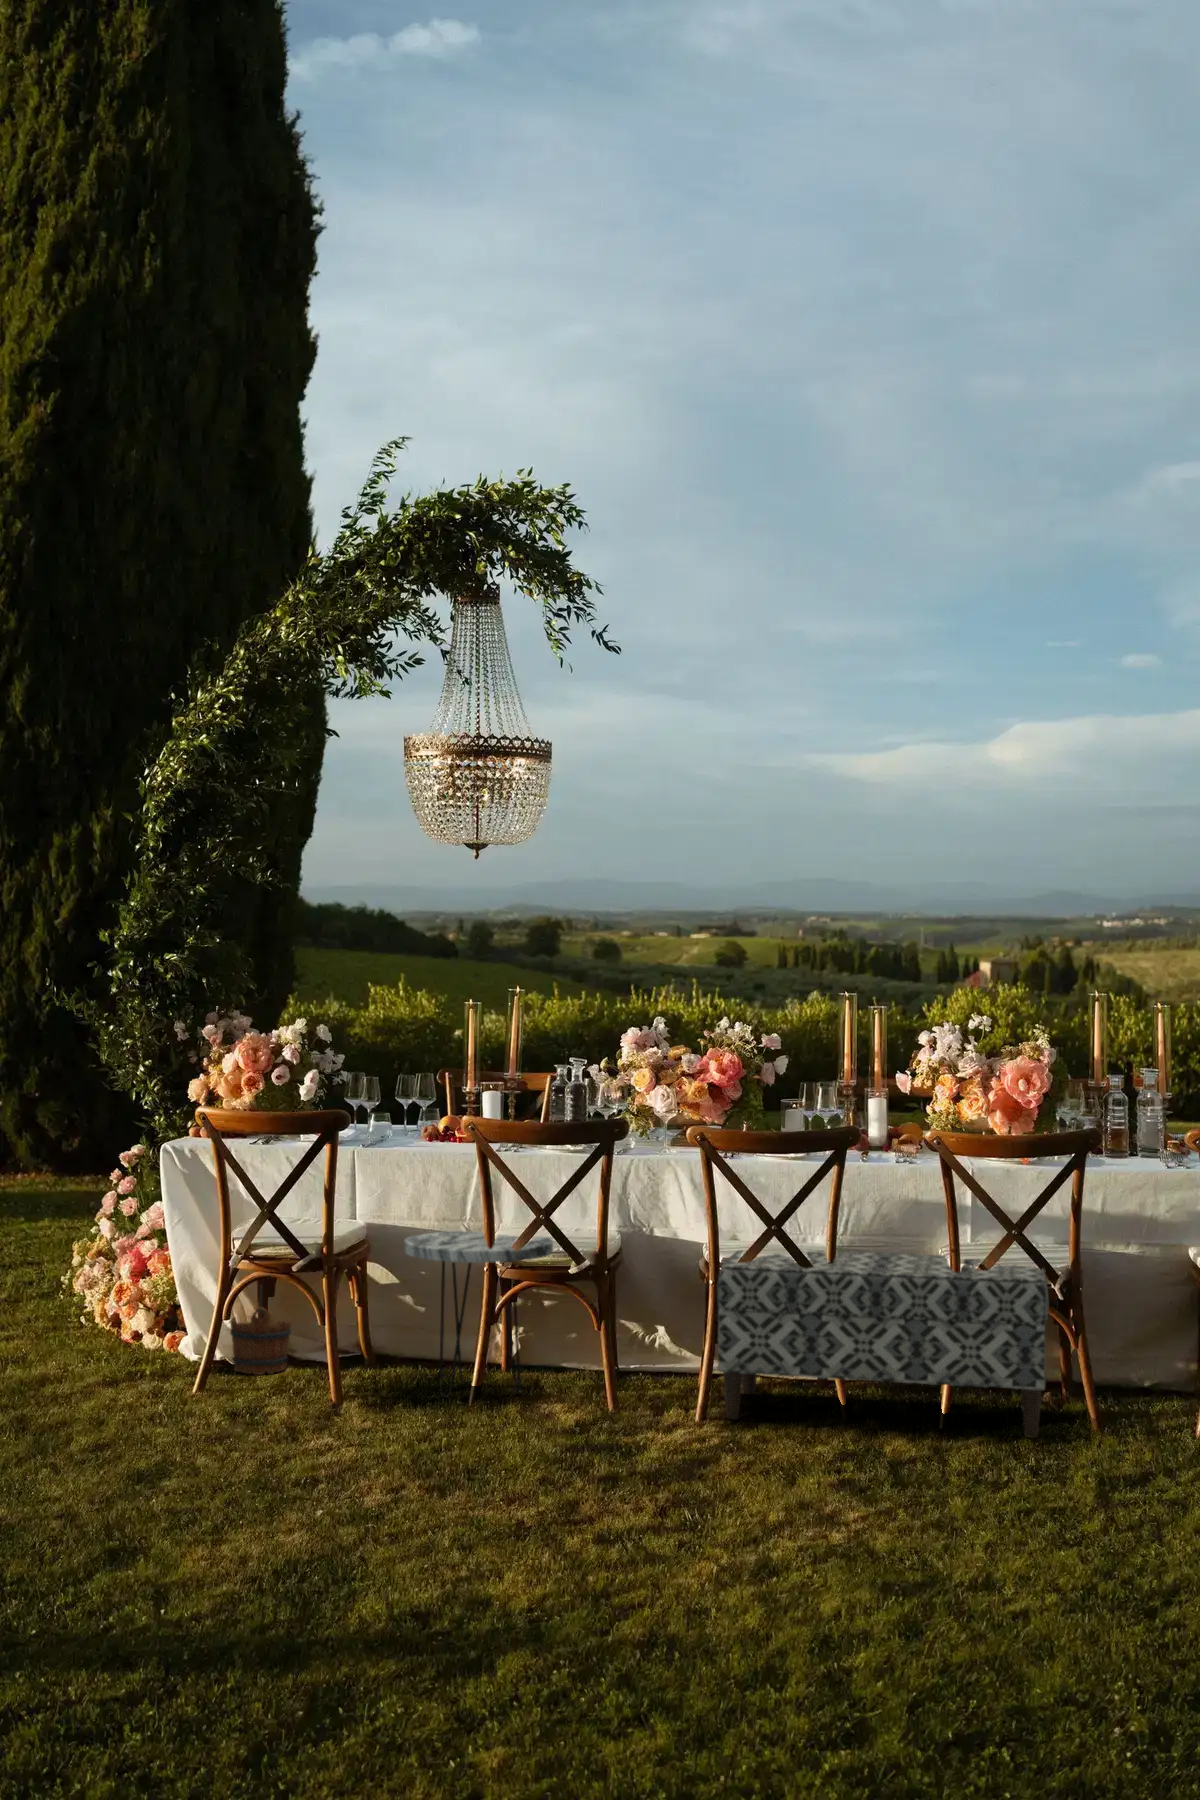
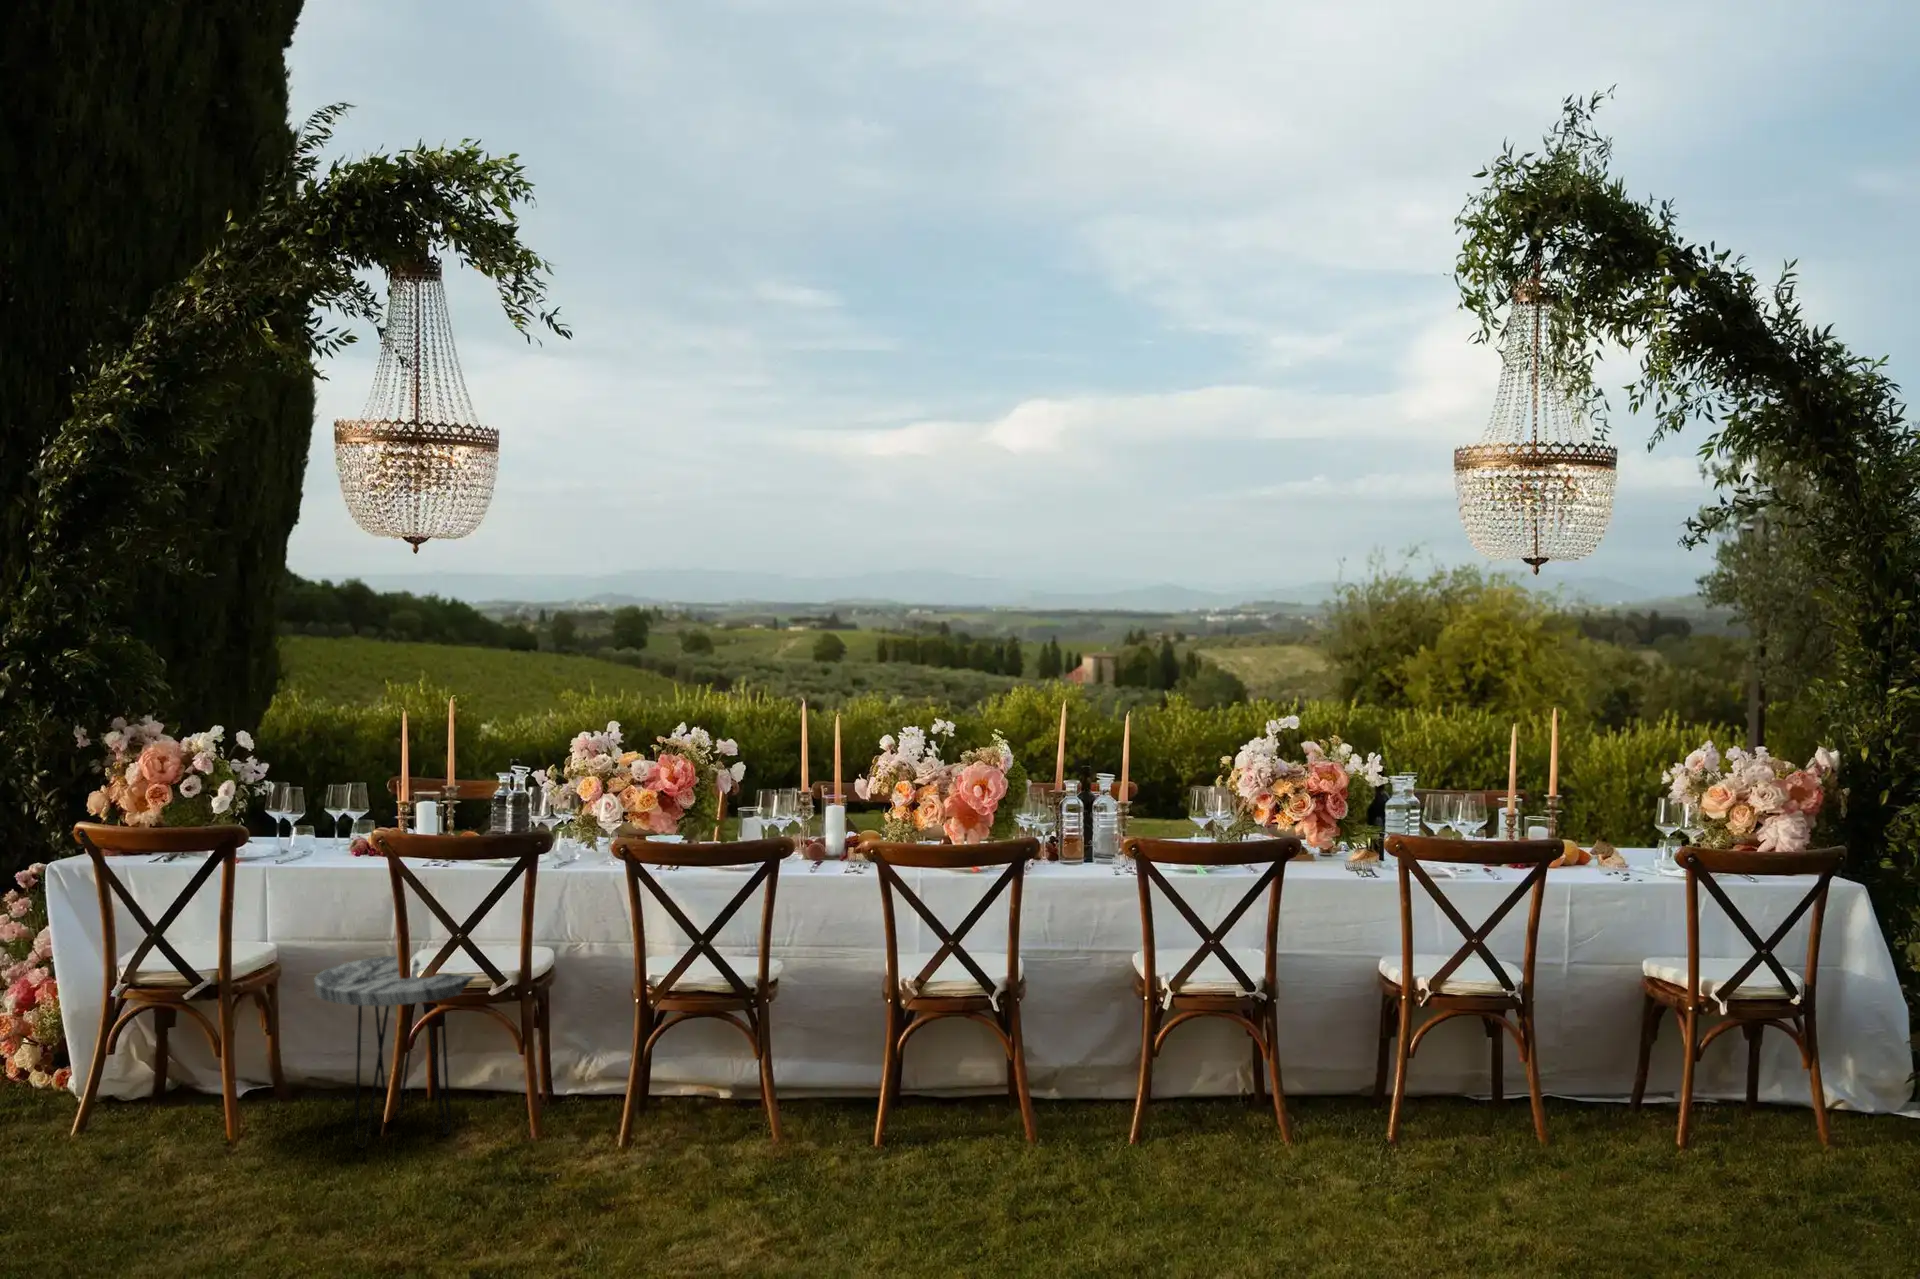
bench: present [717,1250,1049,1438] -> none [659,963,1000,1162]
wooden bucket: present [230,1285,291,1375] -> none [121,1003,197,1124]

